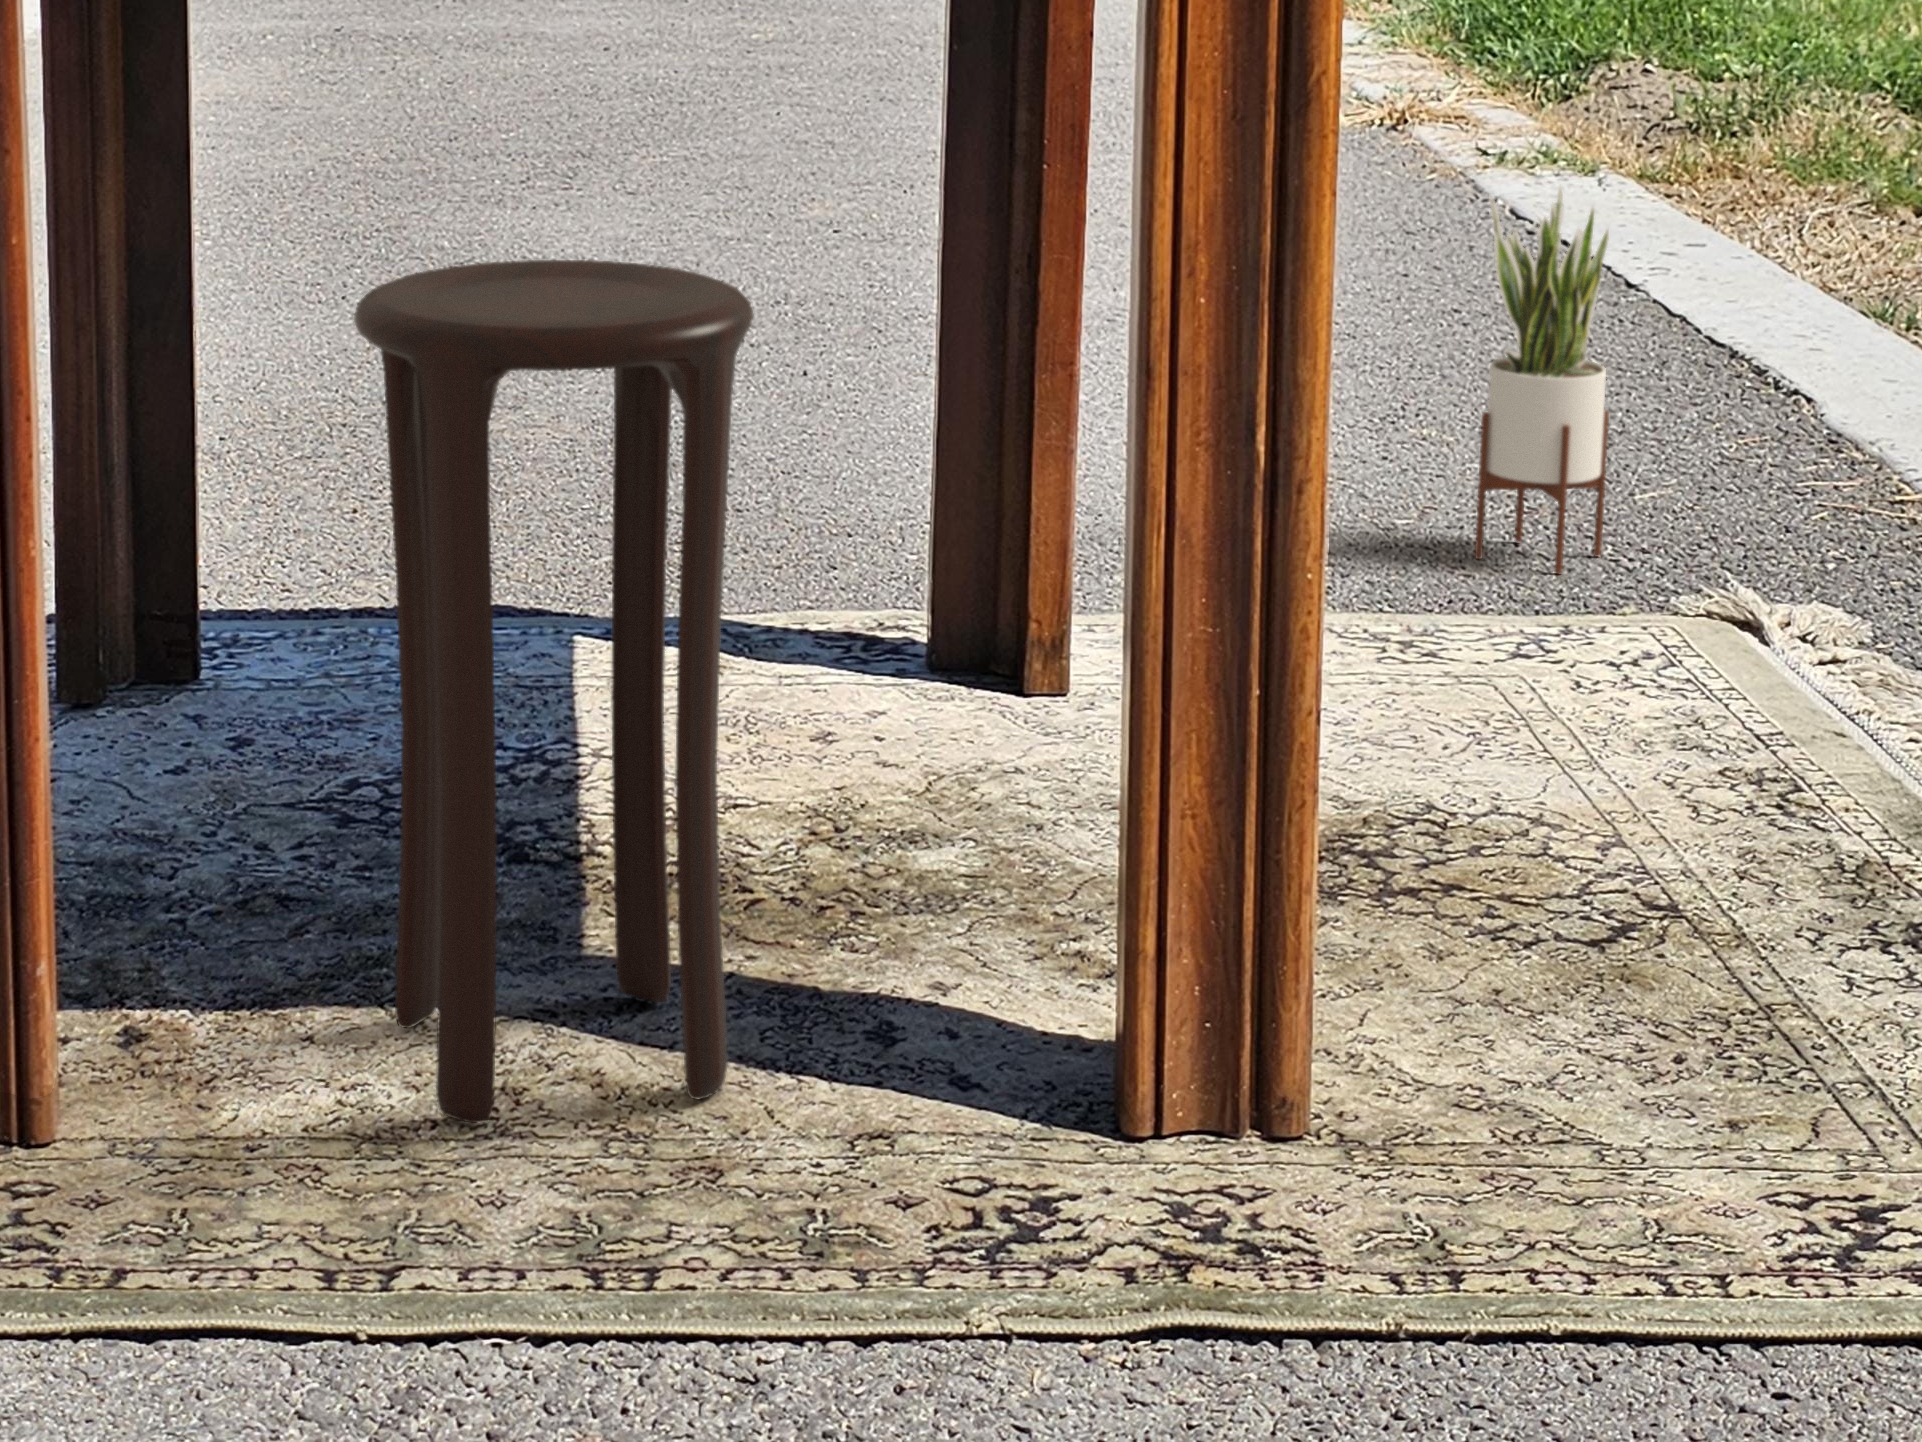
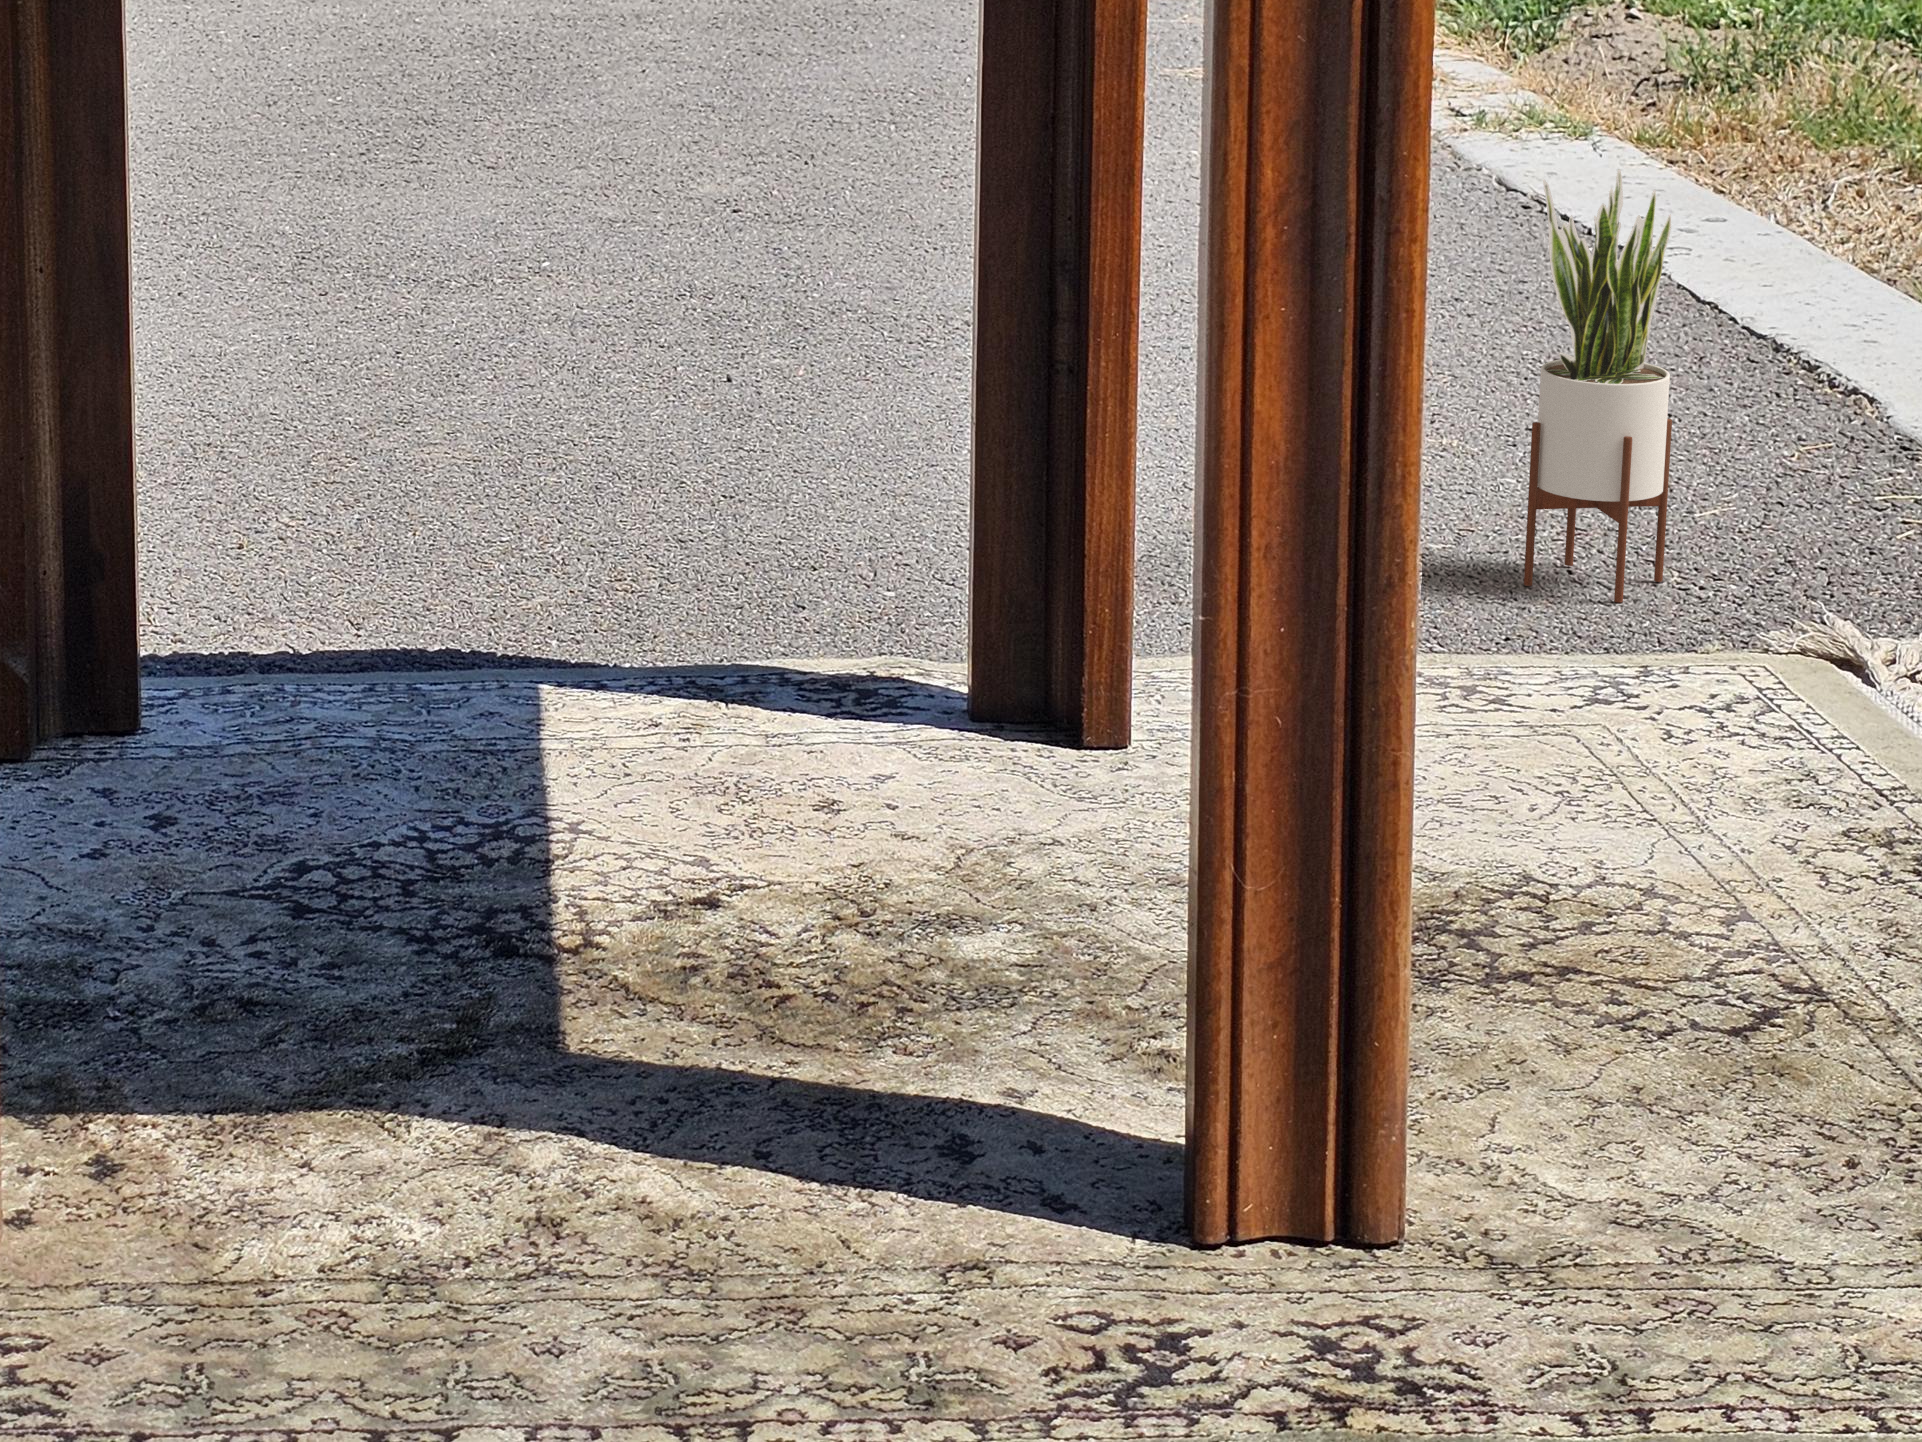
stool: present [354,260,754,1123] -> none [372,276,826,1258]

